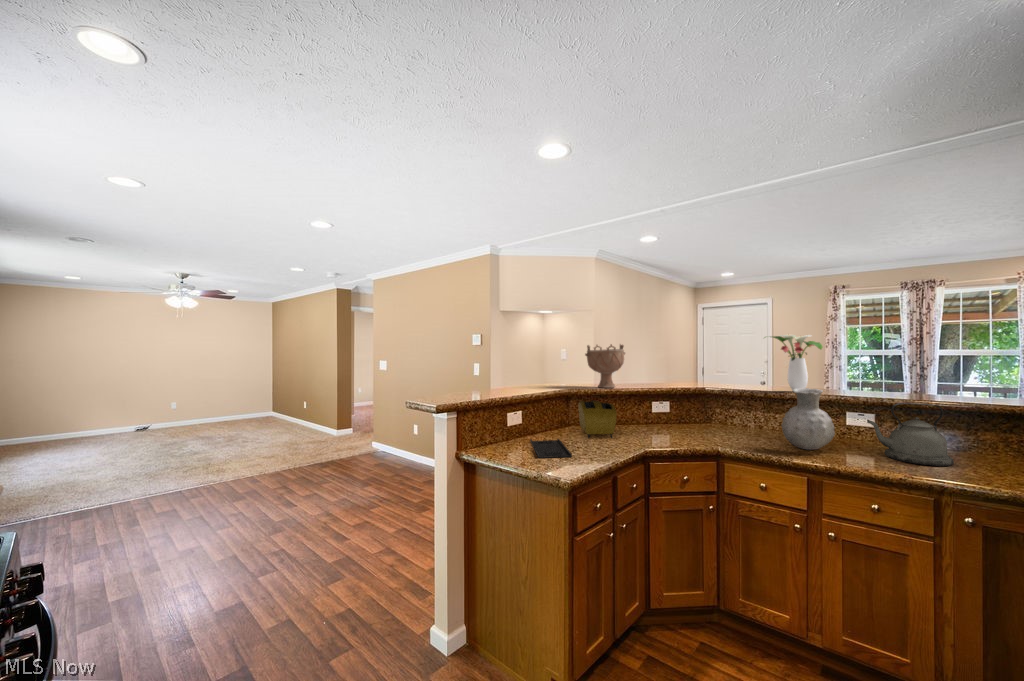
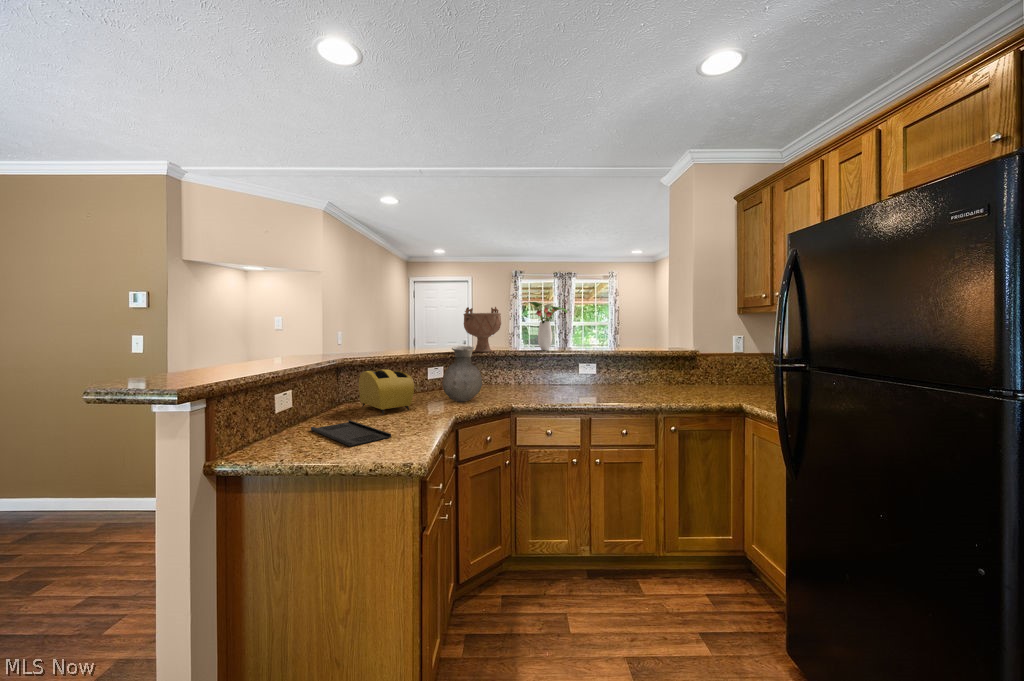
decorative bowl: present [585,344,625,388] -> present [464,307,501,352]
vase: present [781,388,835,450] -> present [442,346,482,402]
kettle: present [867,403,954,466] -> none [606,352,649,395]

